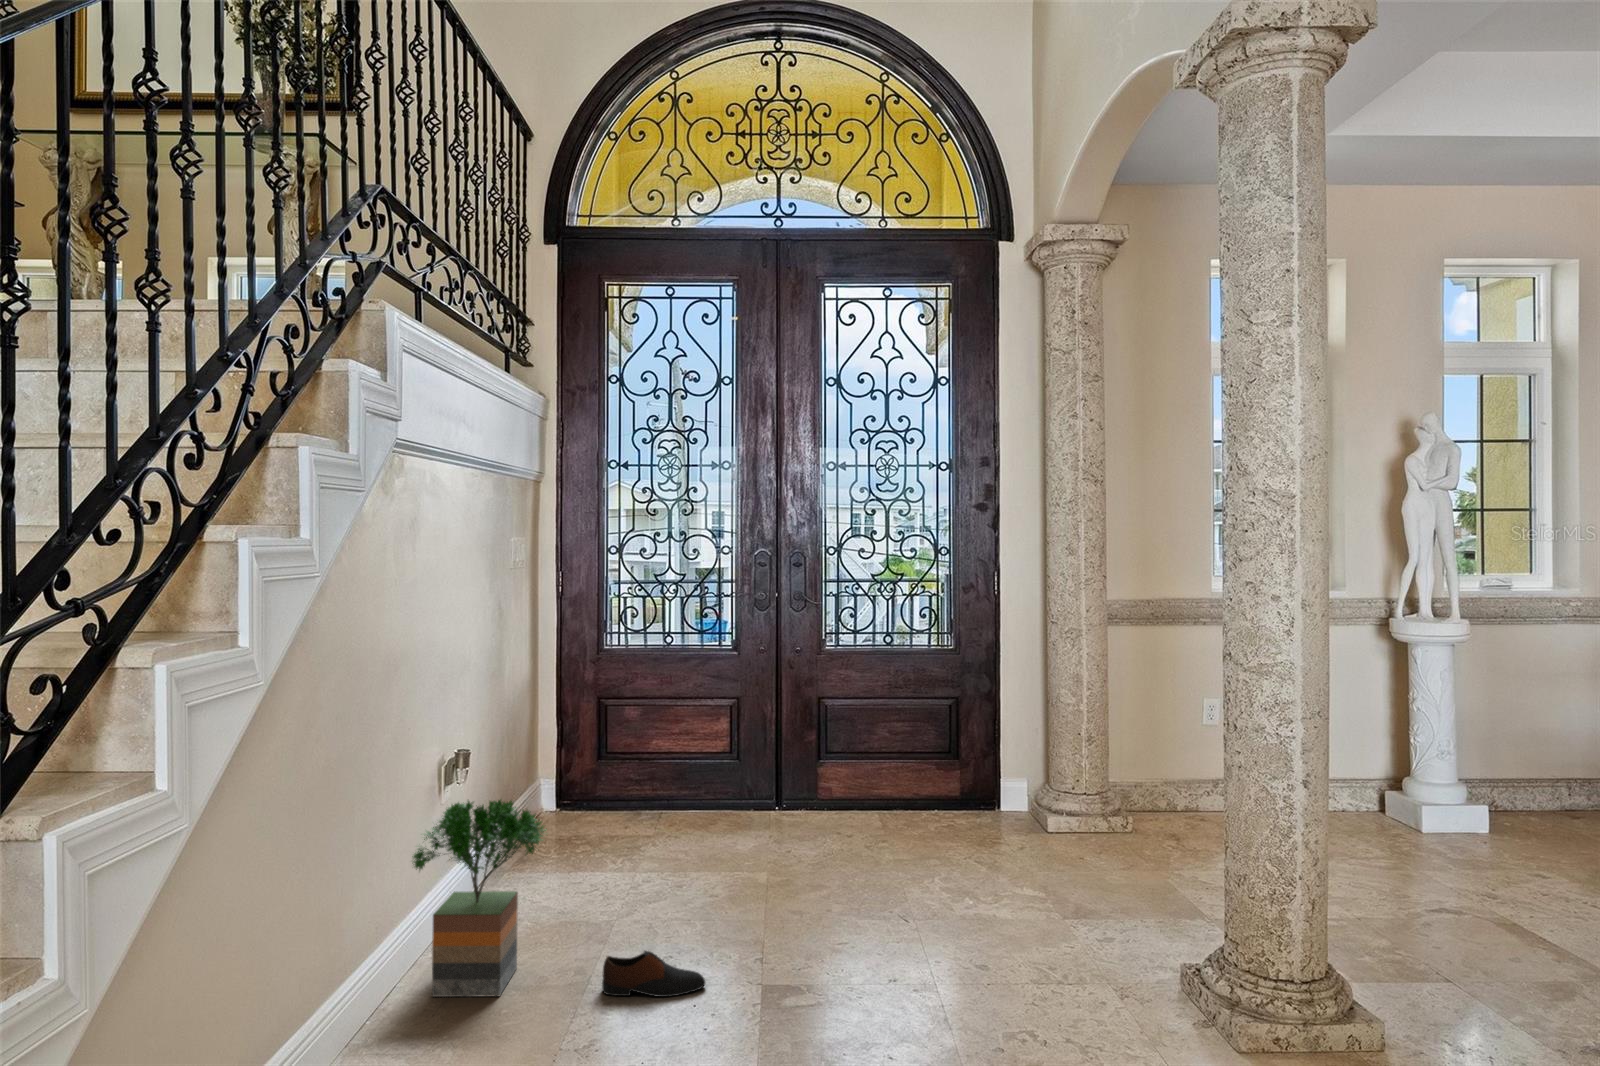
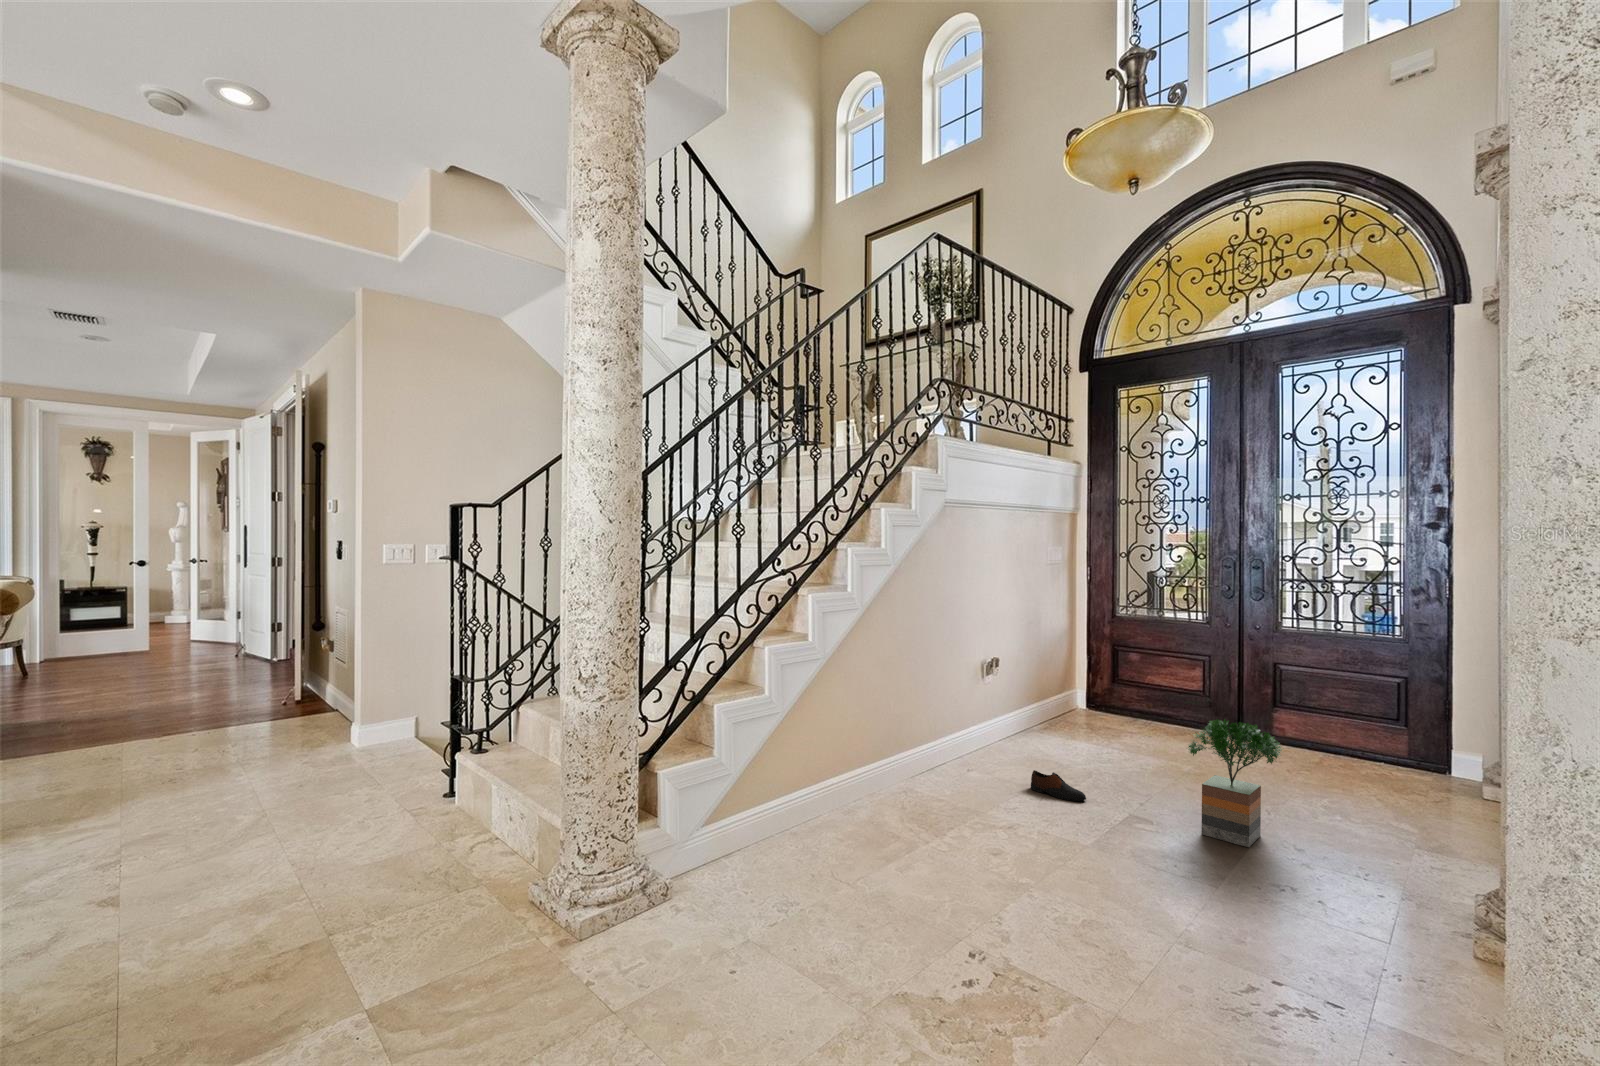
potted tree: present [412,800,547,997] -> present [1188,719,1282,847]

